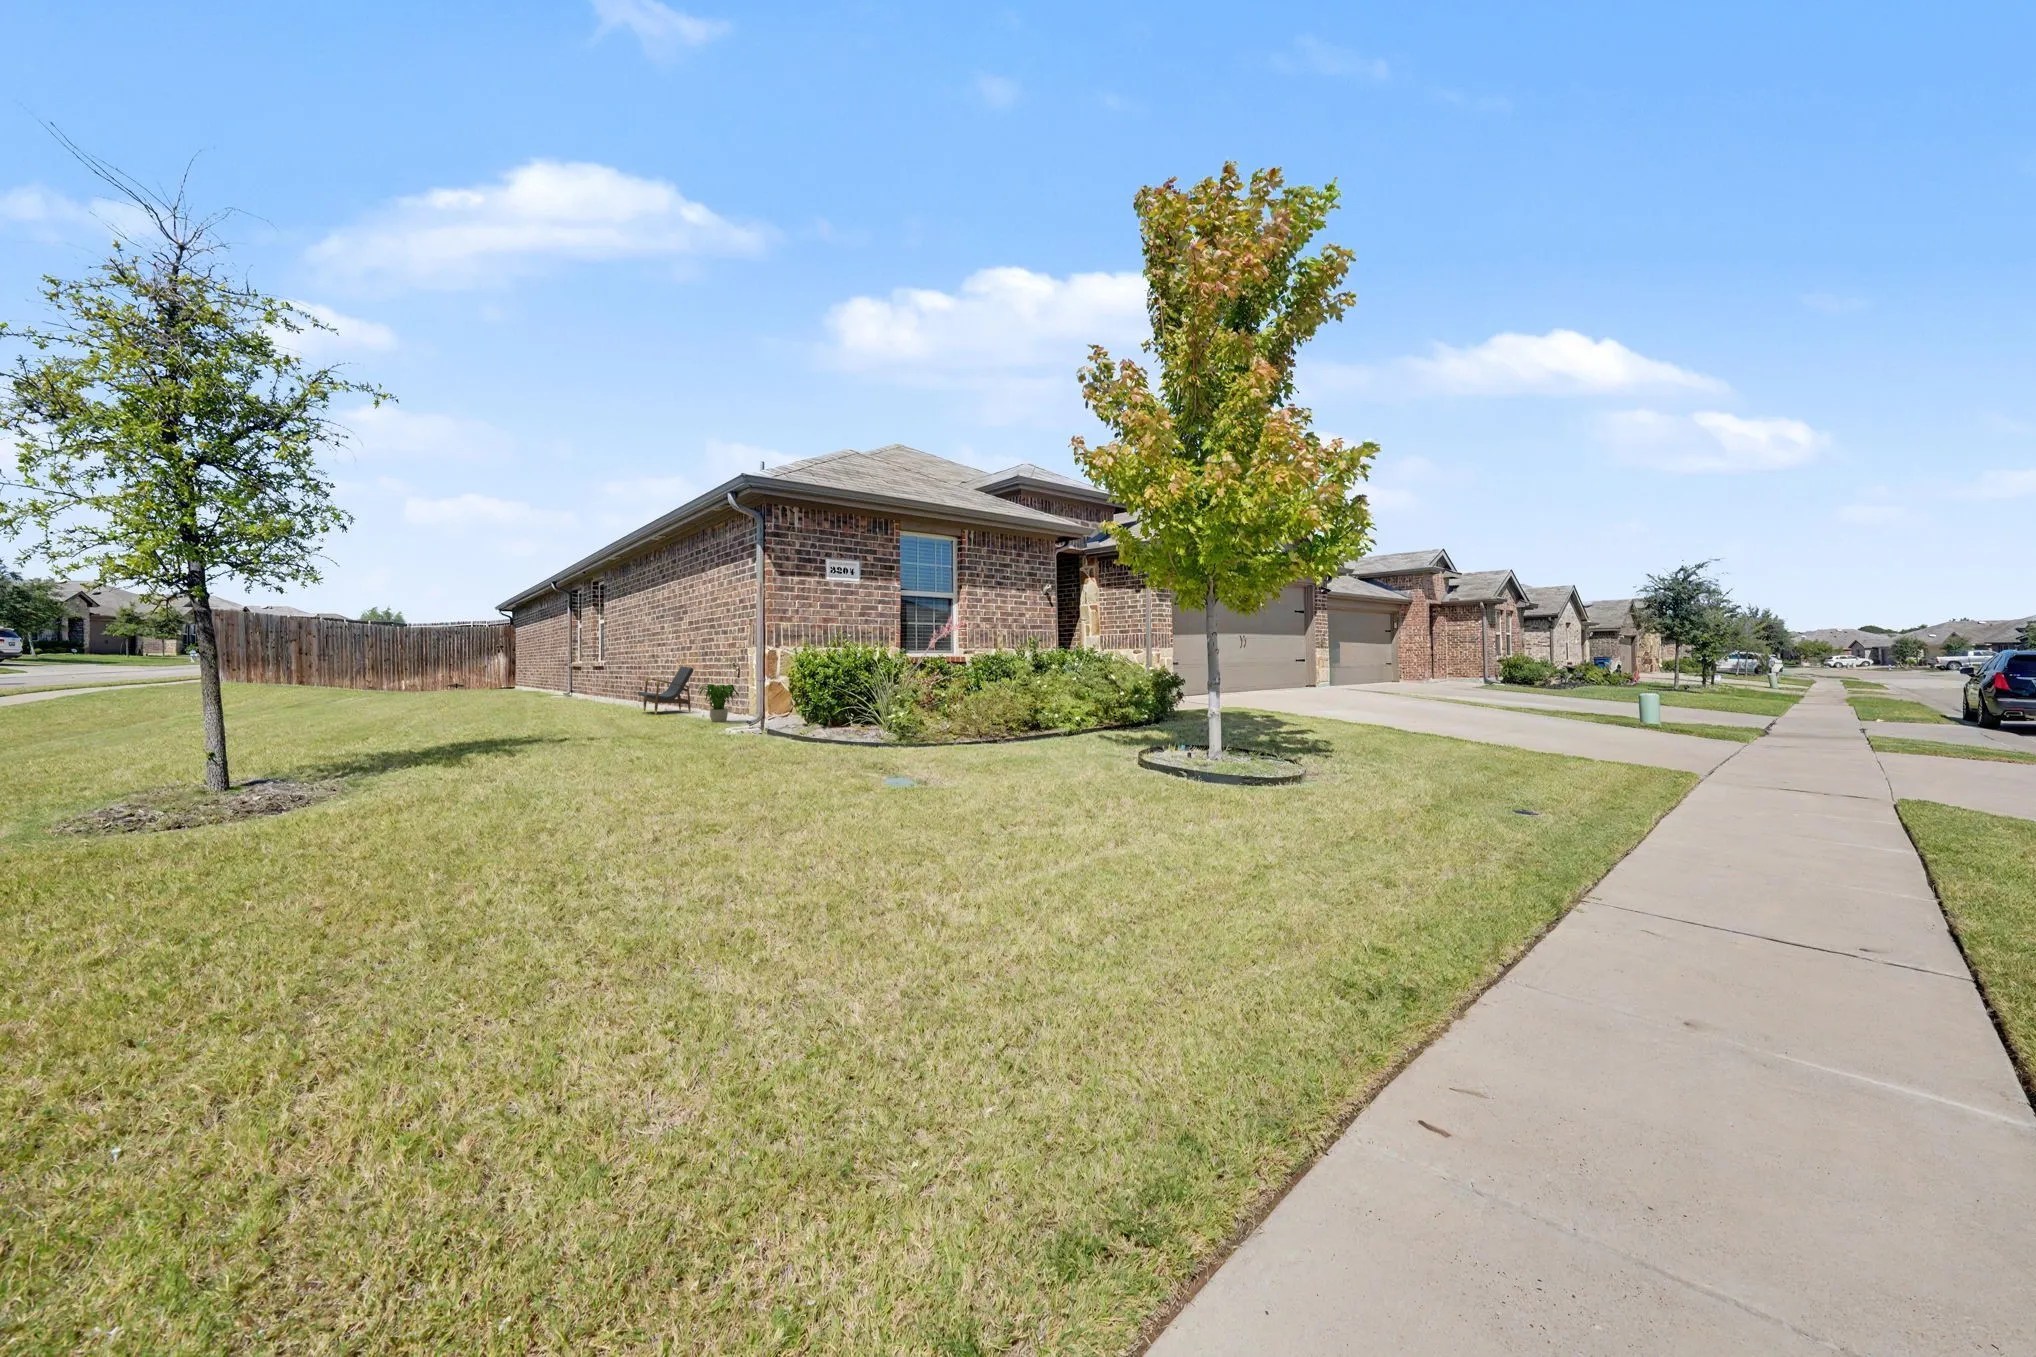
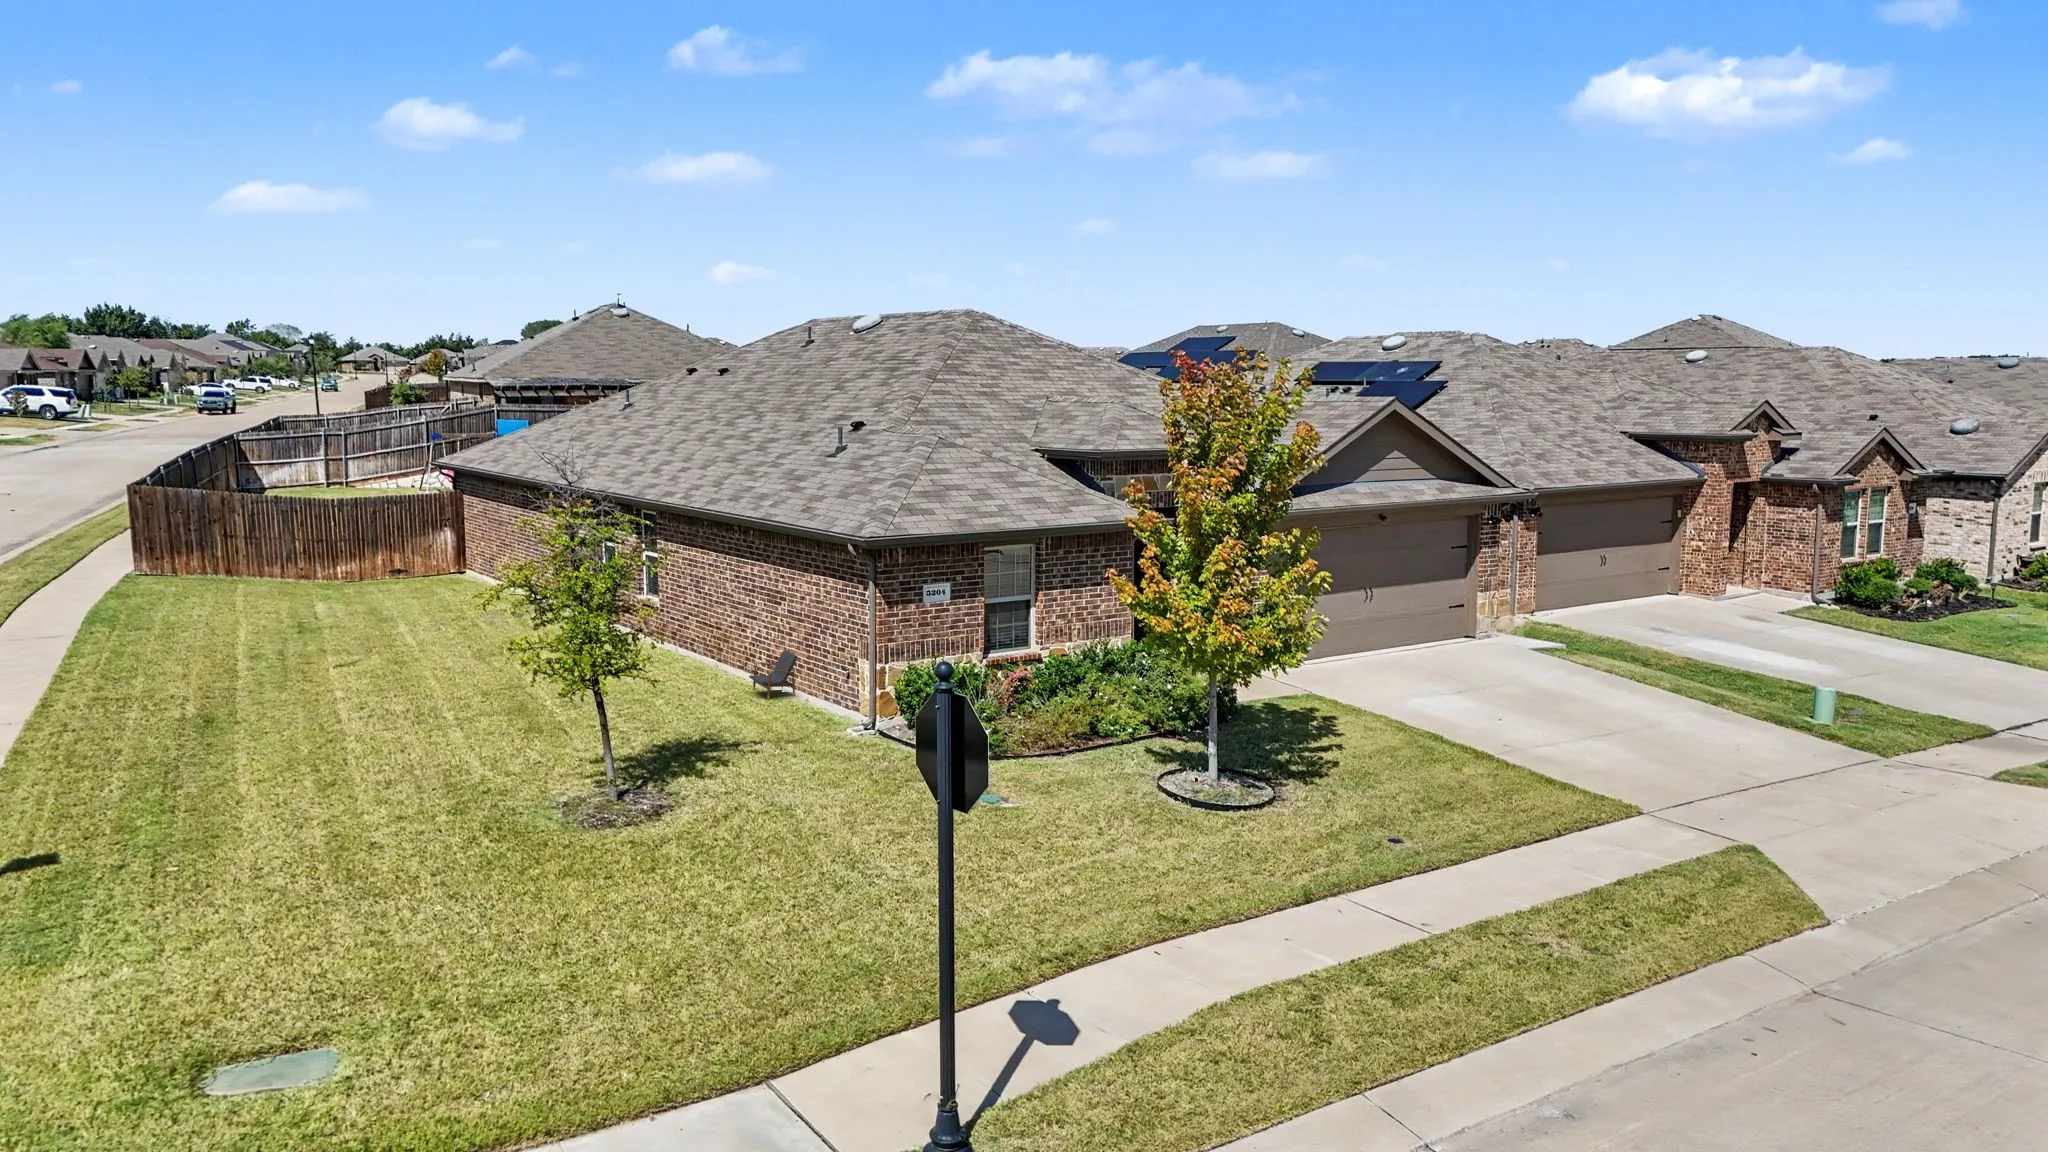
potted plant: present [698,683,739,722] -> none [813,685,851,720]

